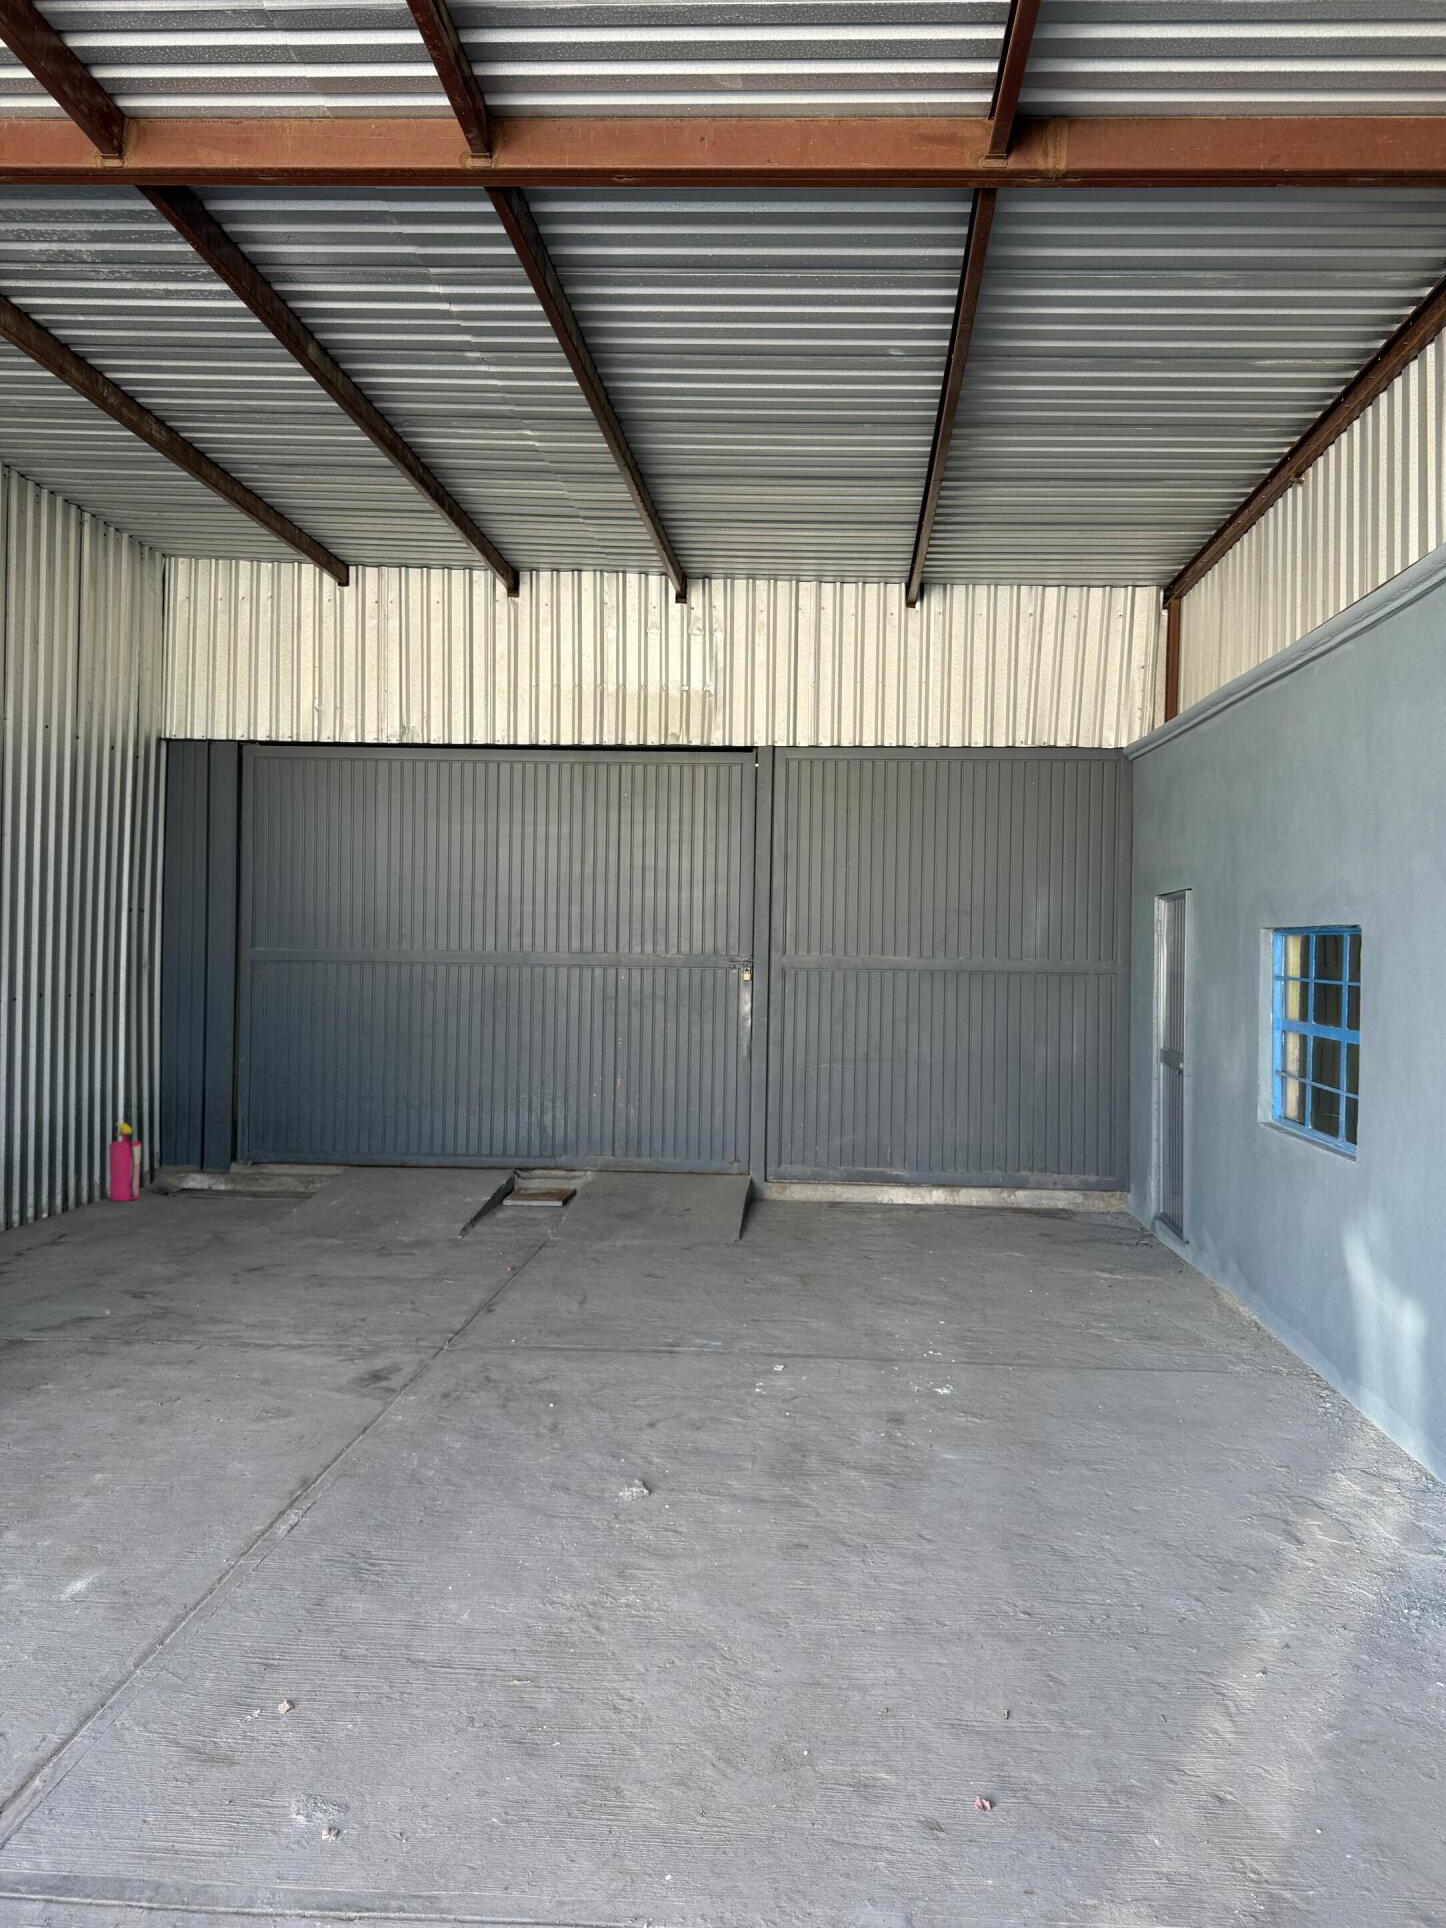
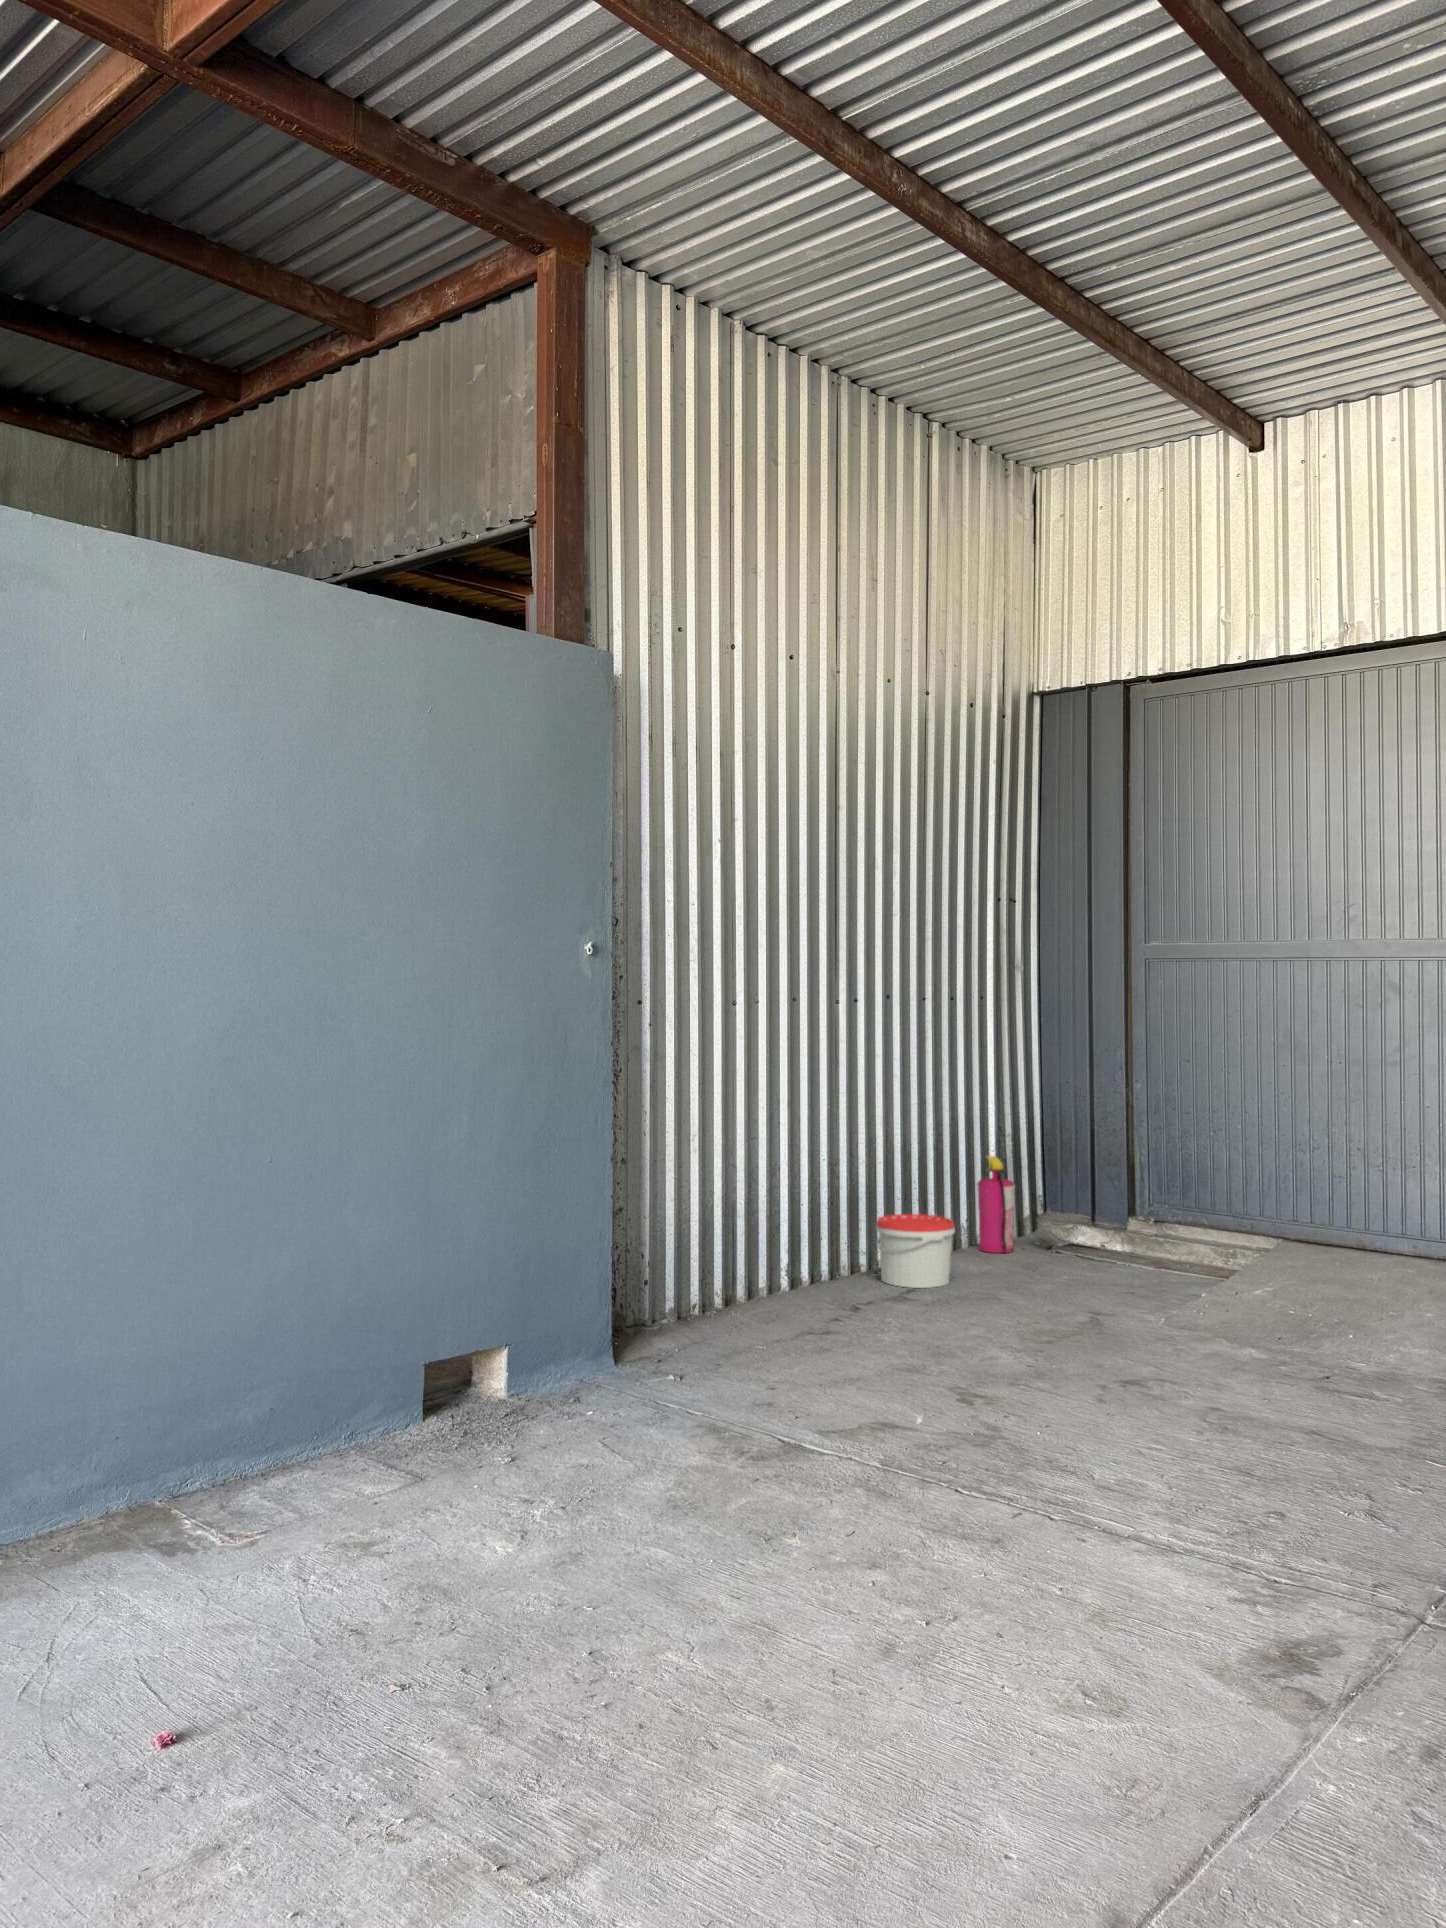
bucket: none [30,1173,100,1232] -> present [876,1214,955,1288]

